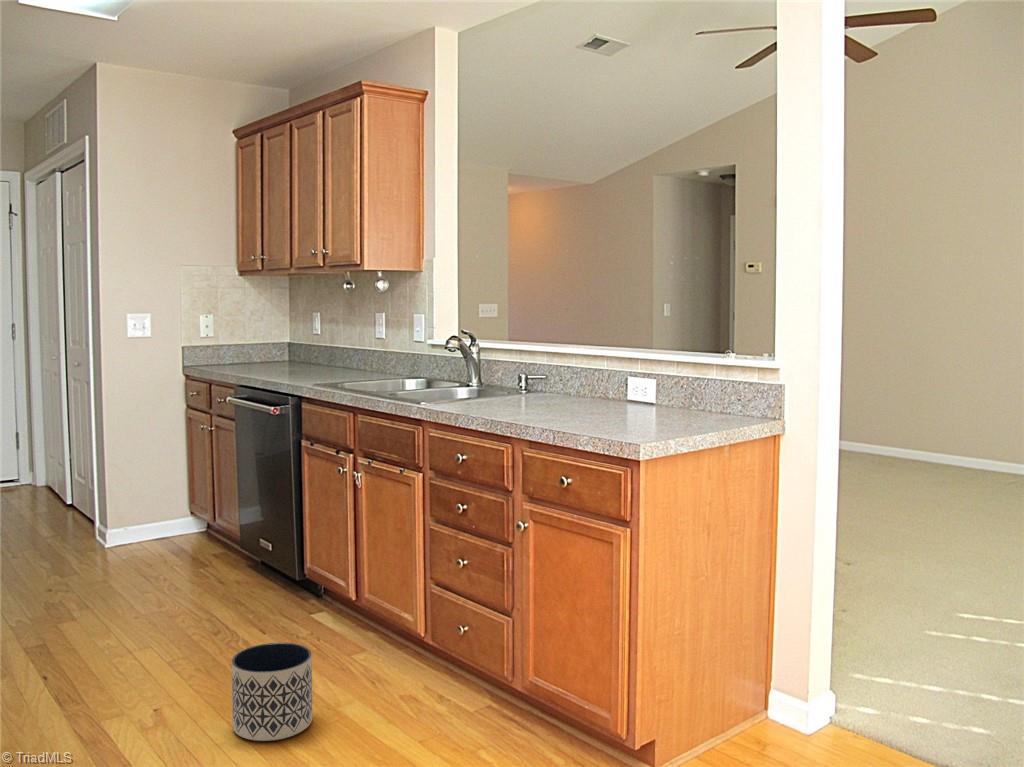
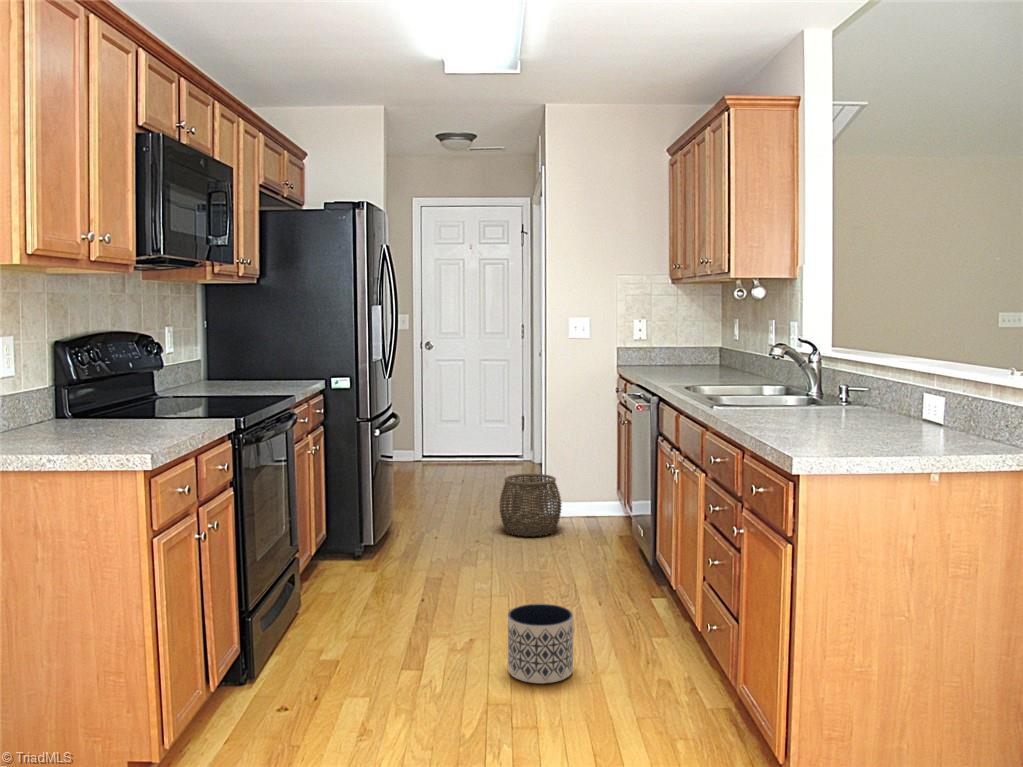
woven basket: none [50,500,135,579] -> present [499,474,562,537]

